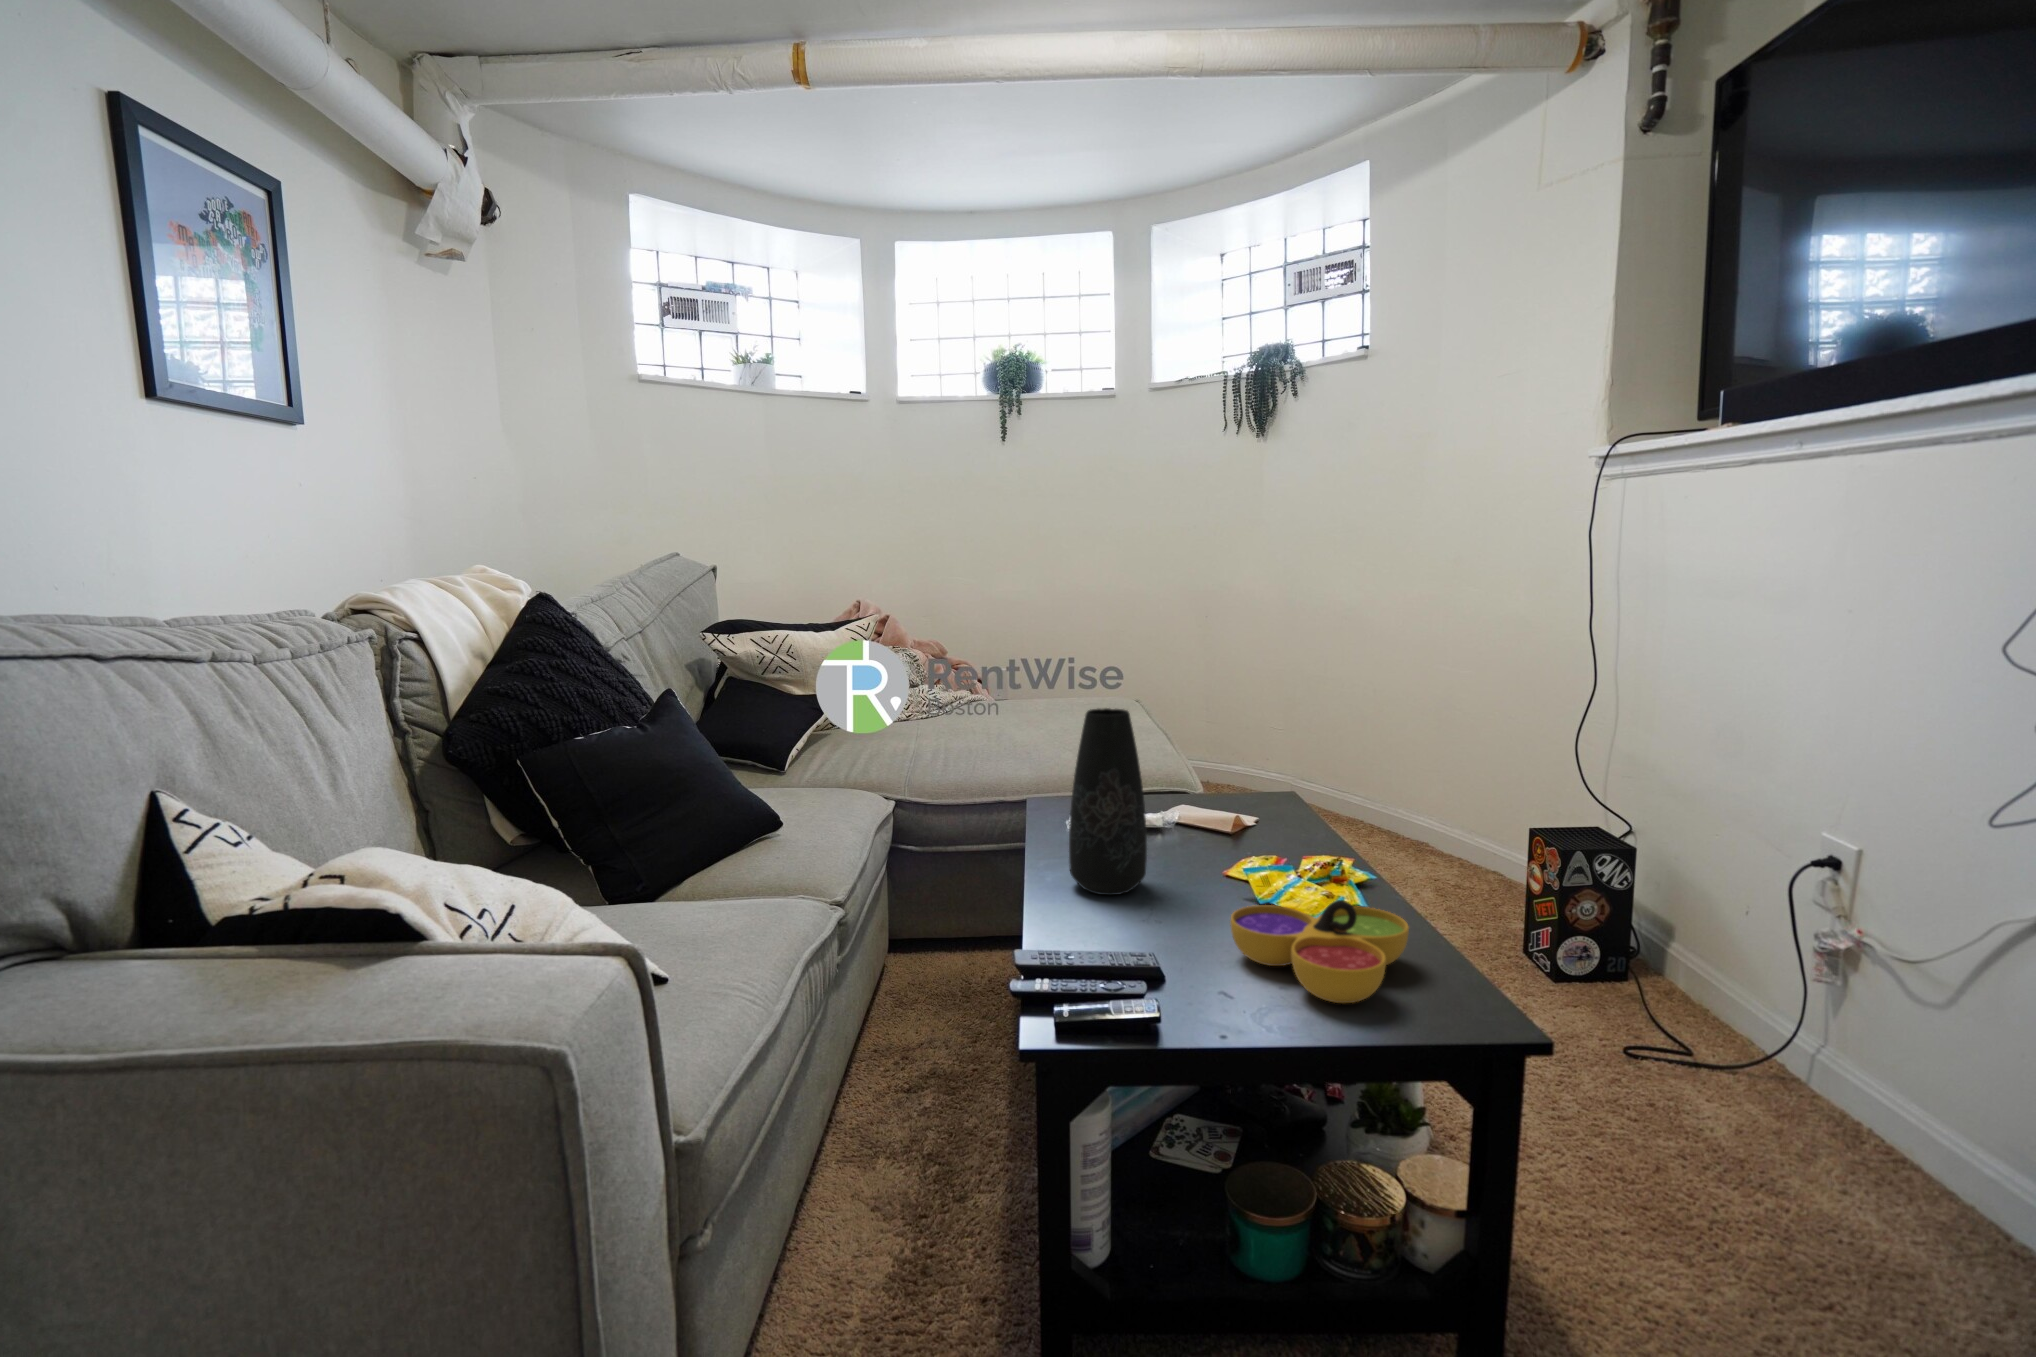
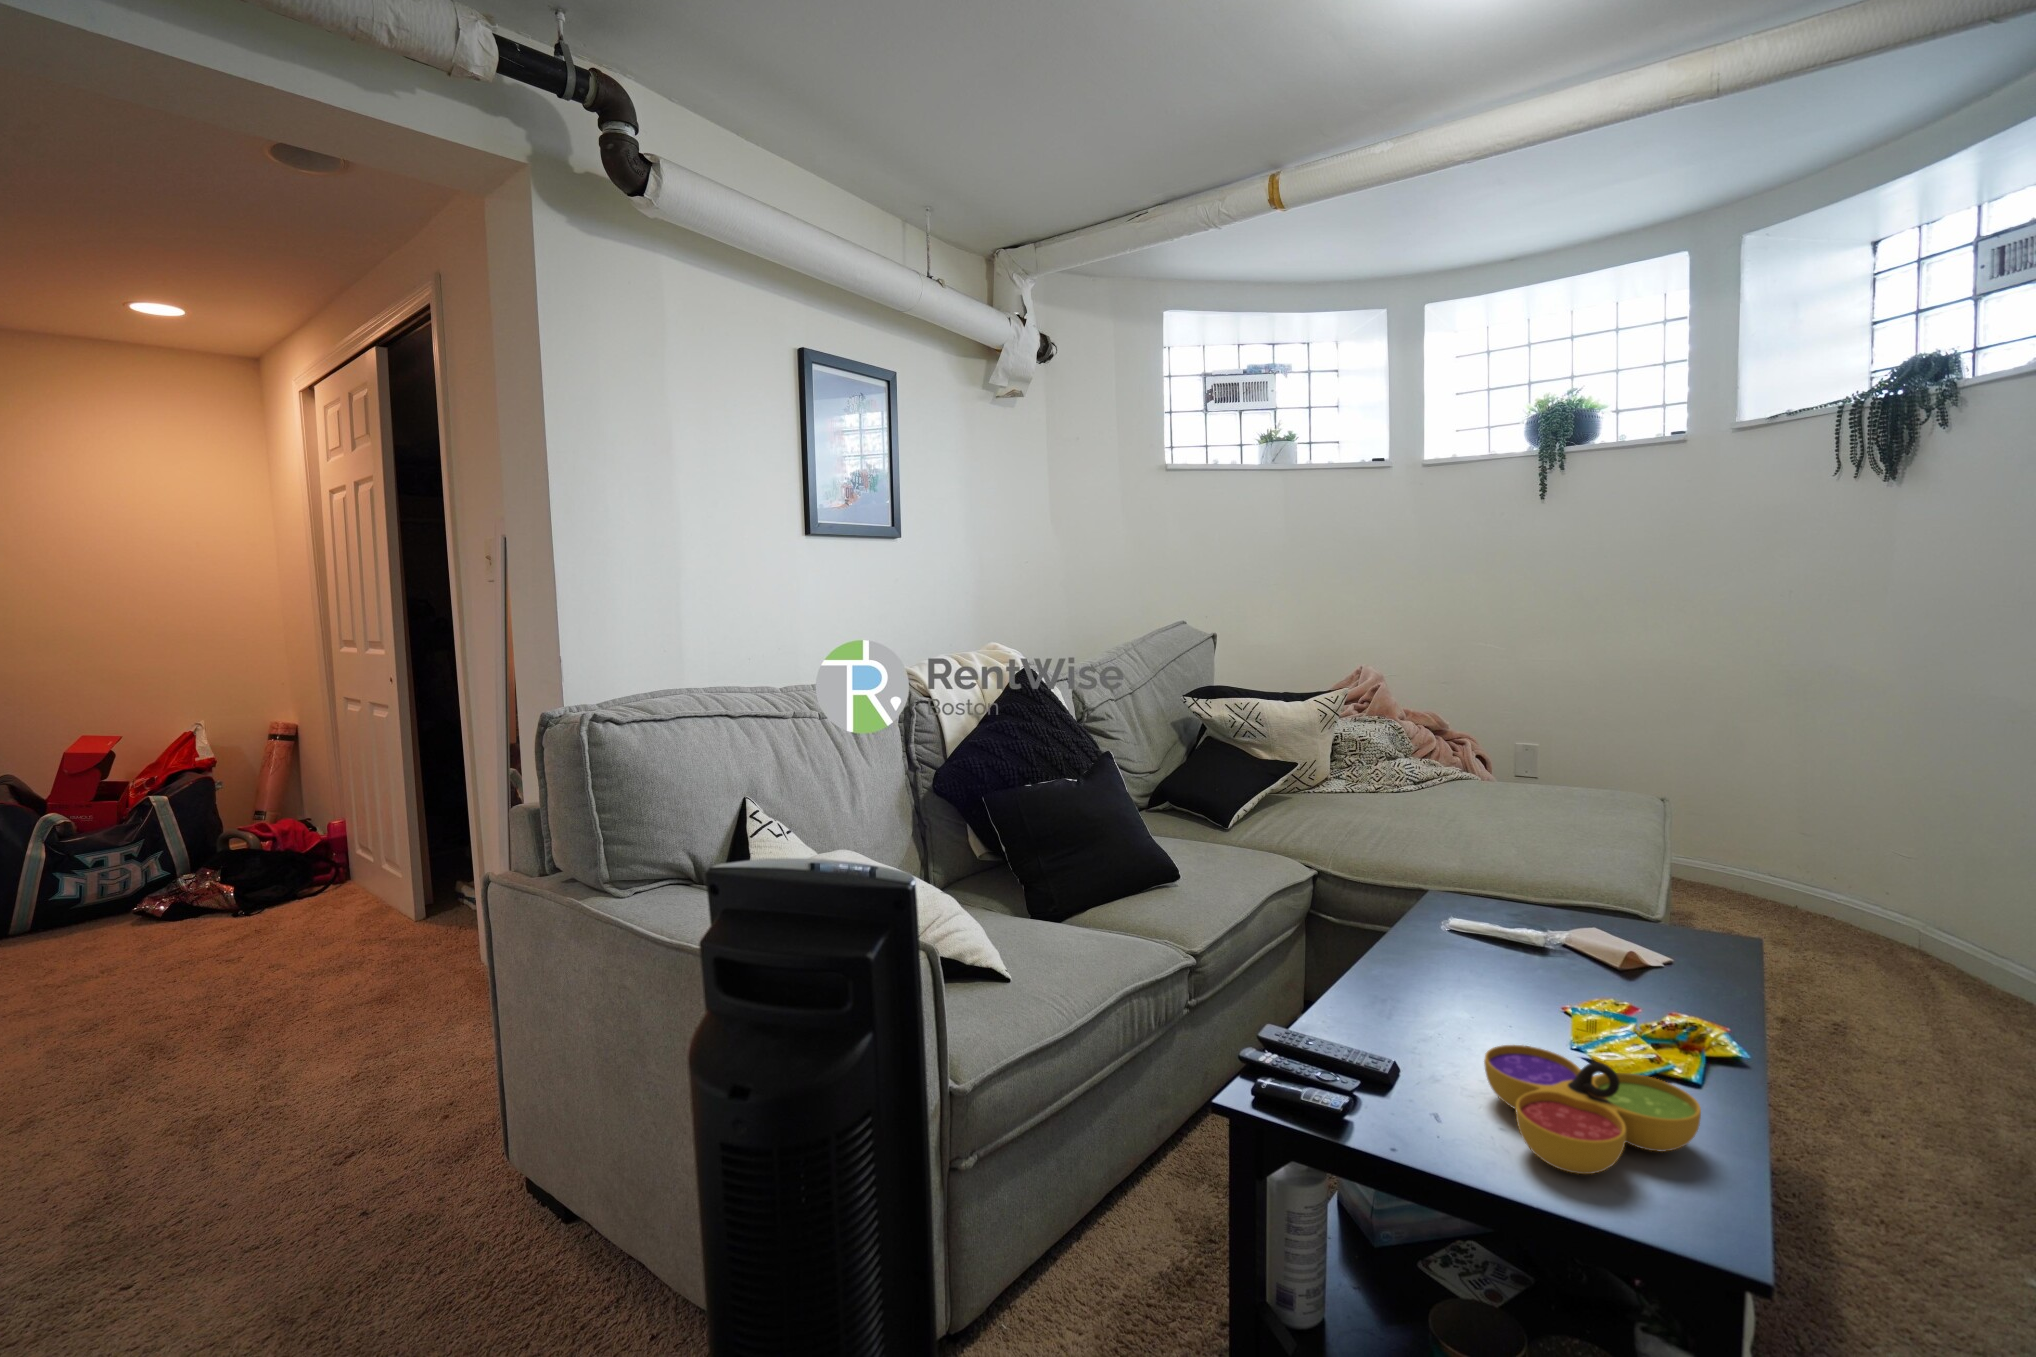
vase: present [1069,708,1147,895] -> none [1386,813,1470,1003]

